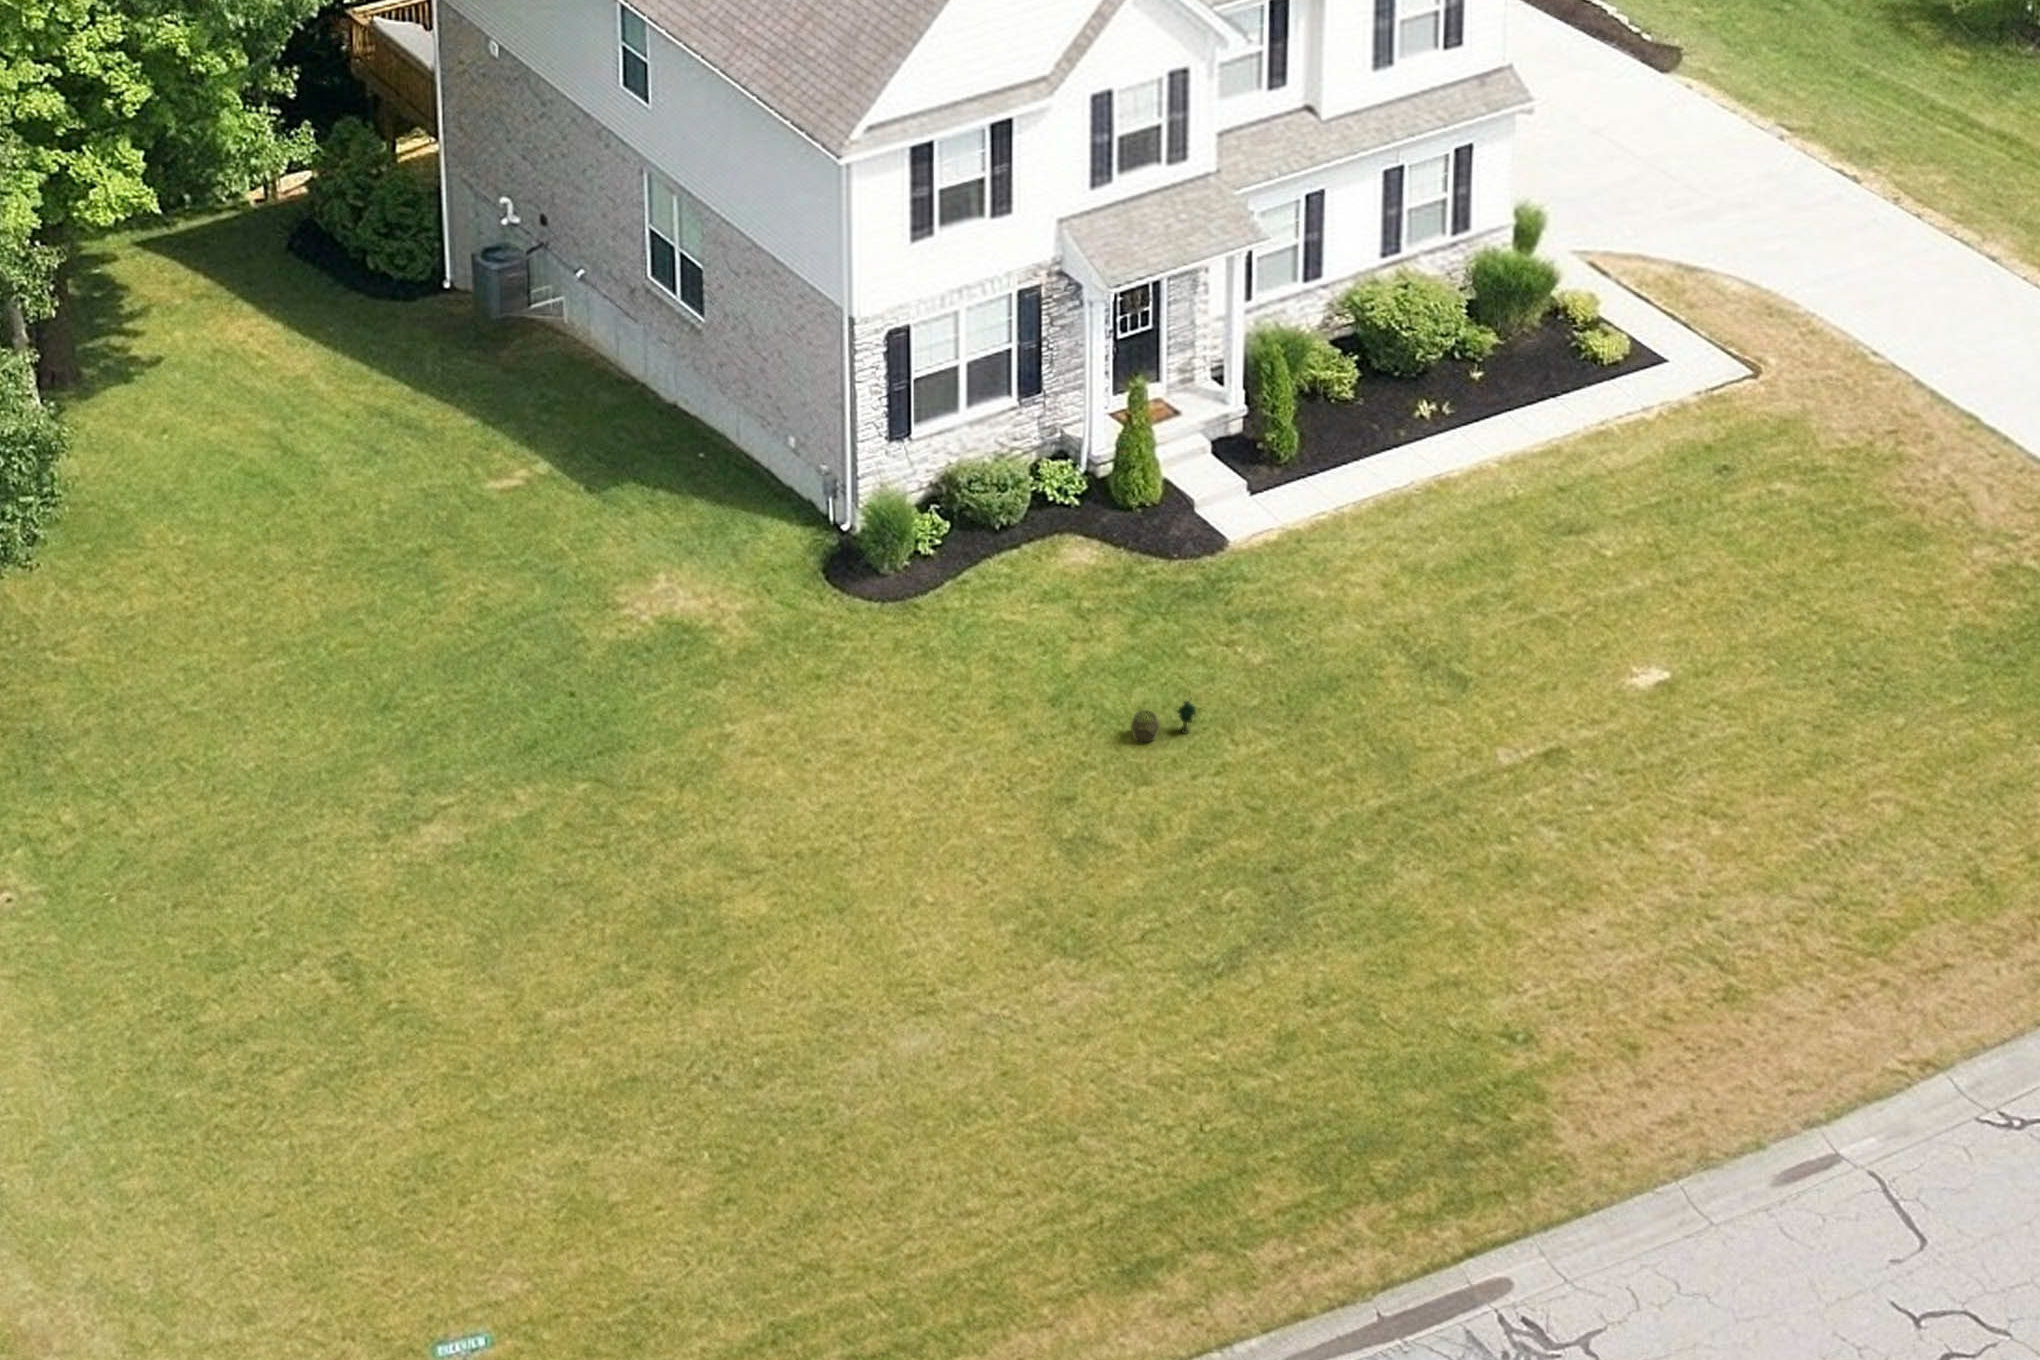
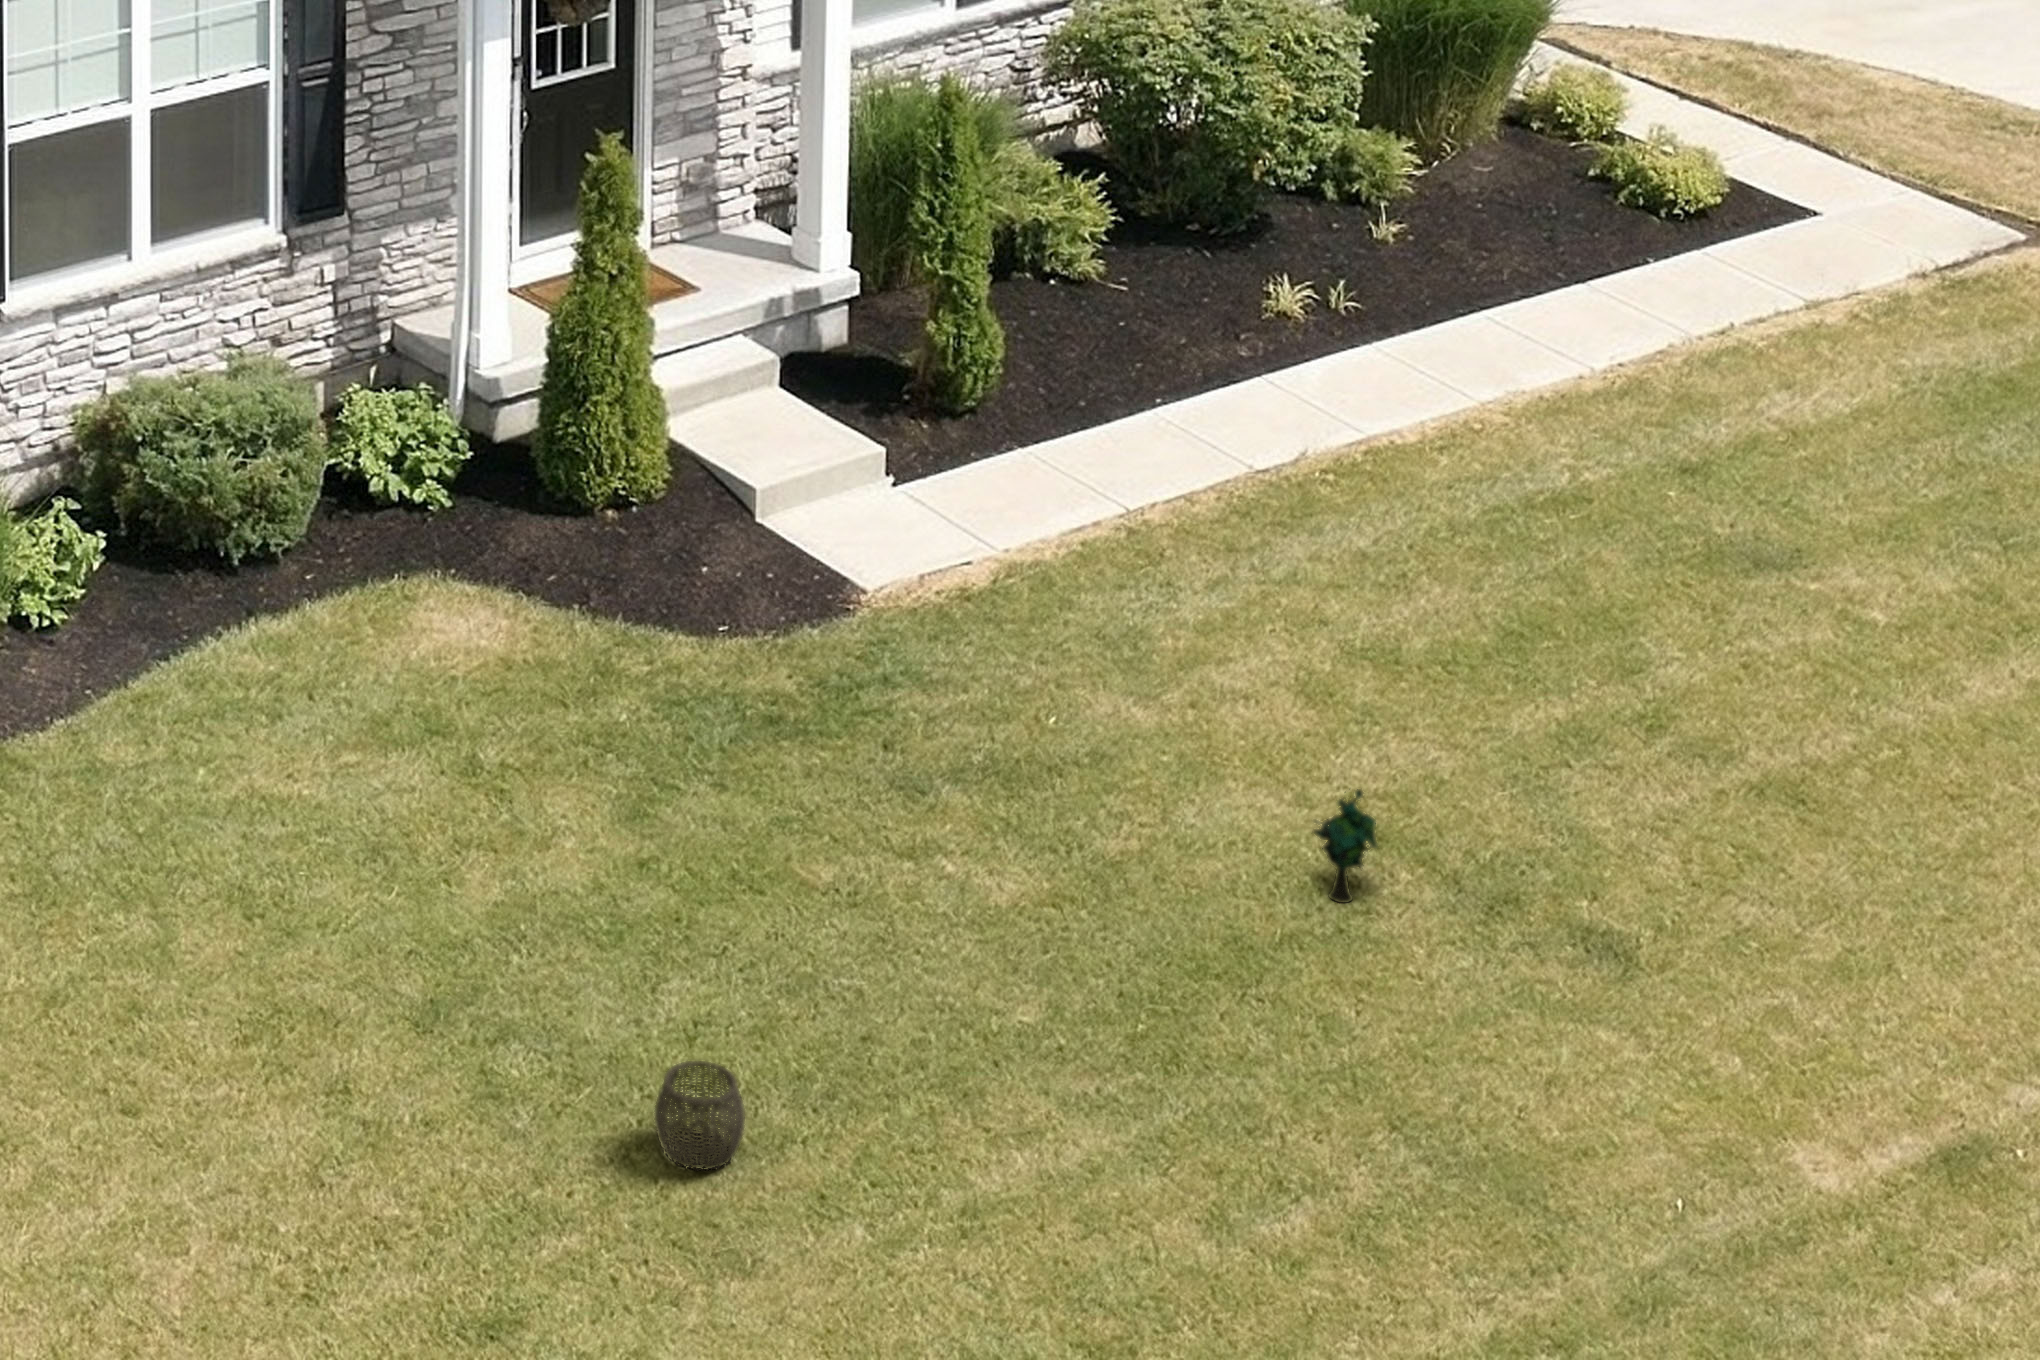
decorative plant: present [1177,701,1196,734] -> present [1314,789,1378,903]

